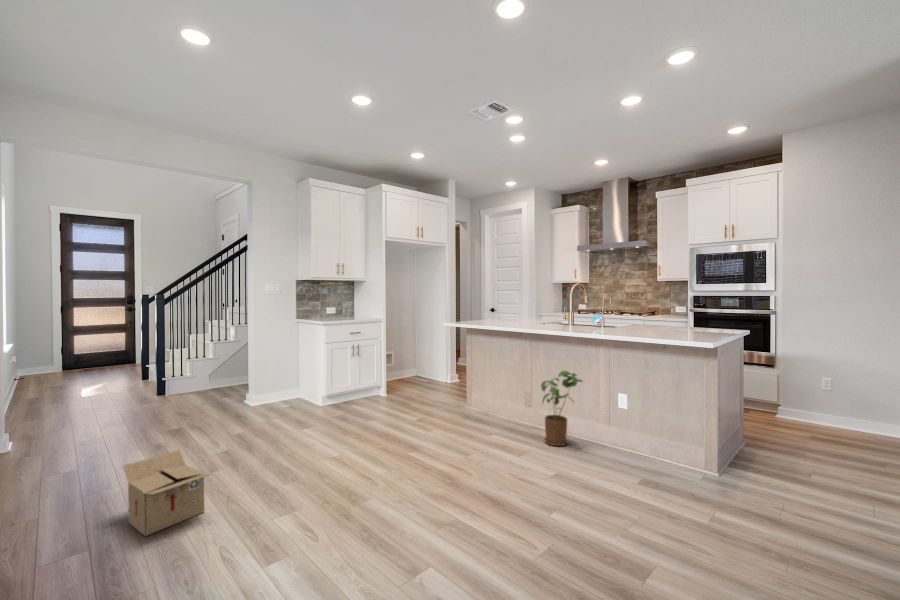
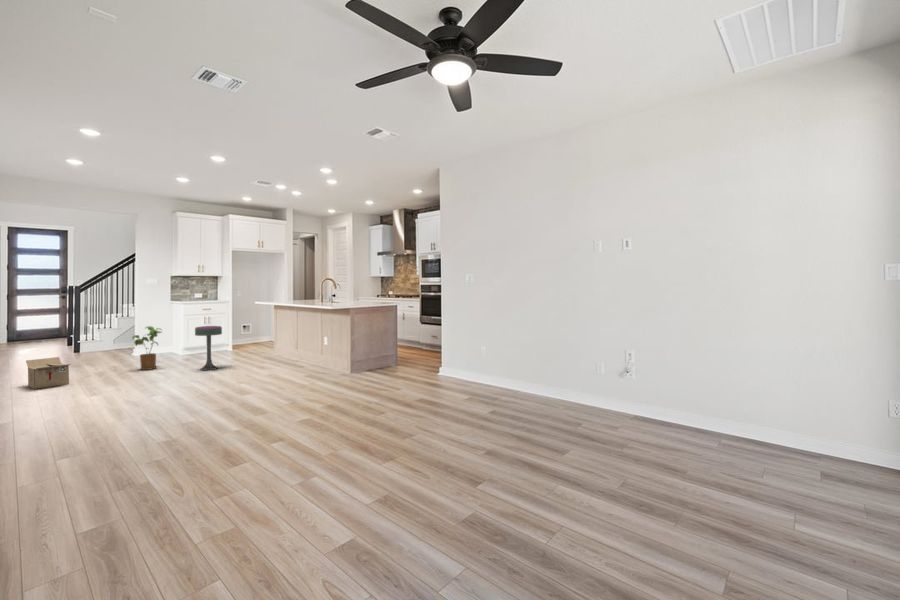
house plant: present [541,371,582,446] -> present [132,326,161,370]
bar stool: none [401,375,444,462] -> present [195,326,222,370]

